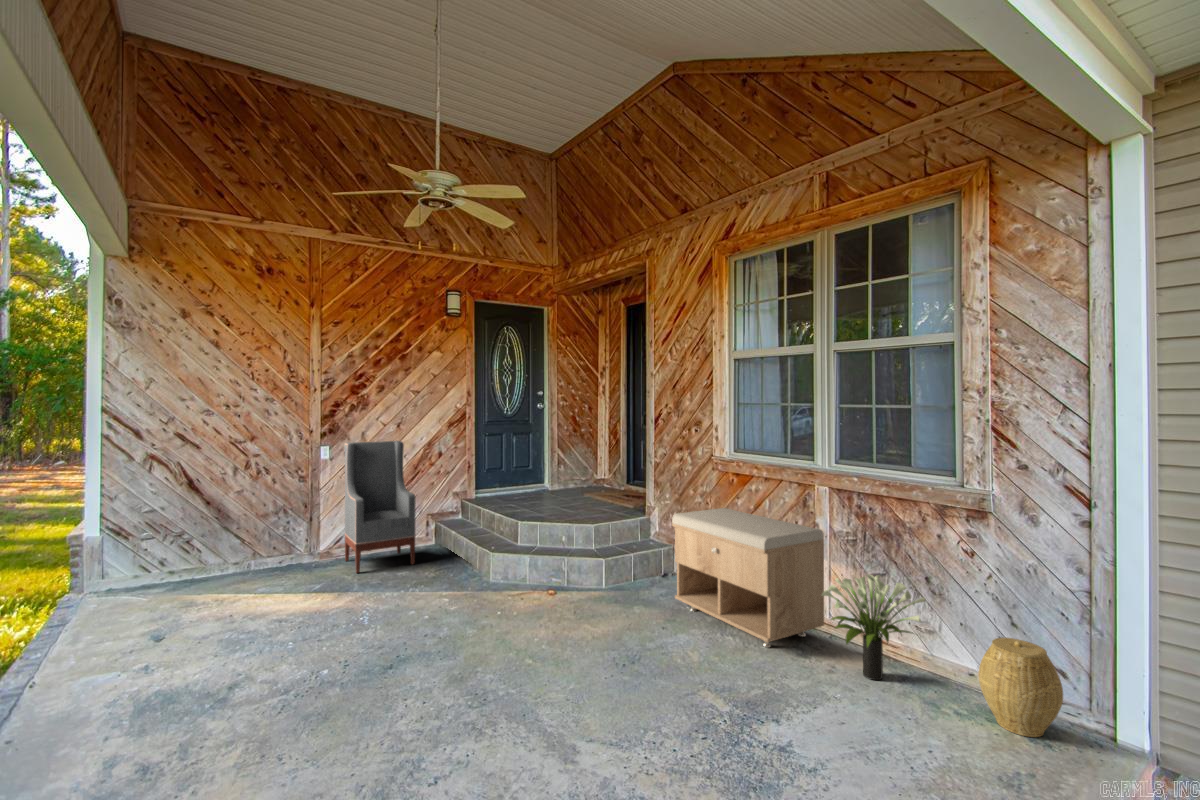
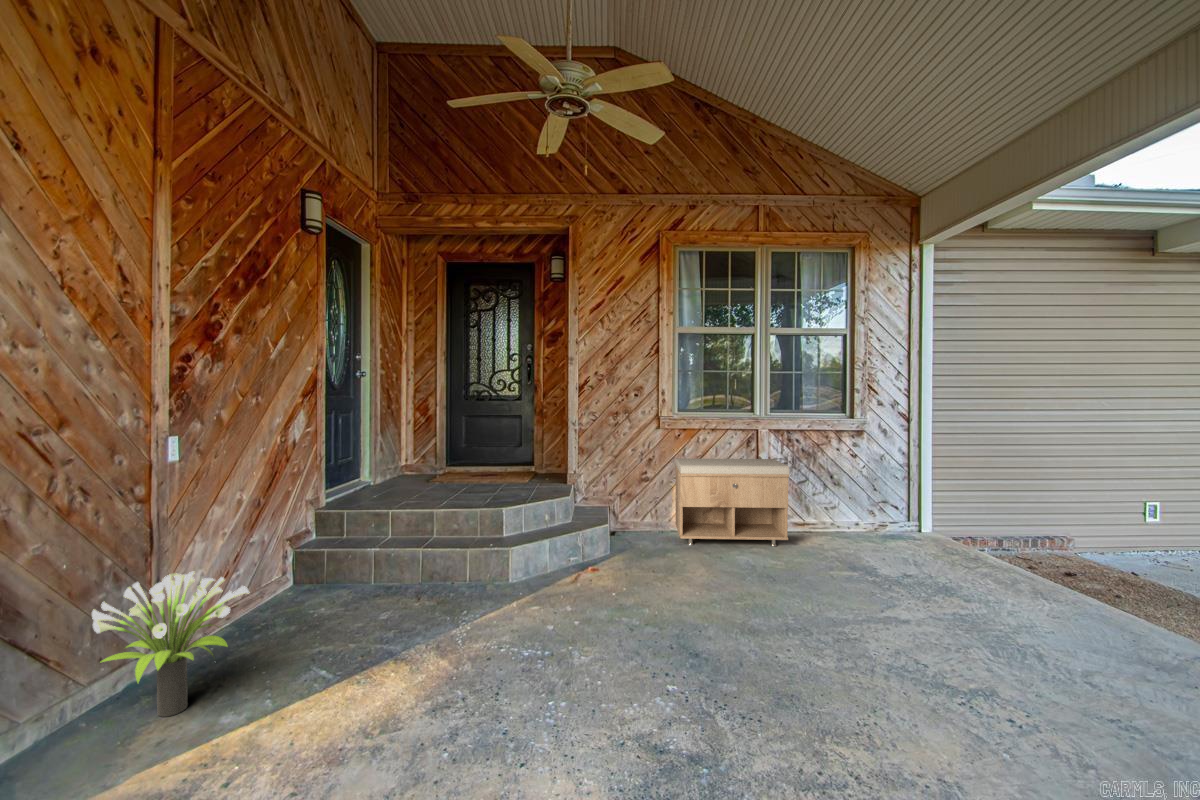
armchair: present [344,441,415,573] -> none [212,421,358,641]
potted plant: present [821,574,925,680] -> present [92,572,249,717]
woven basket: present [978,638,1063,737] -> none [879,494,919,540]

